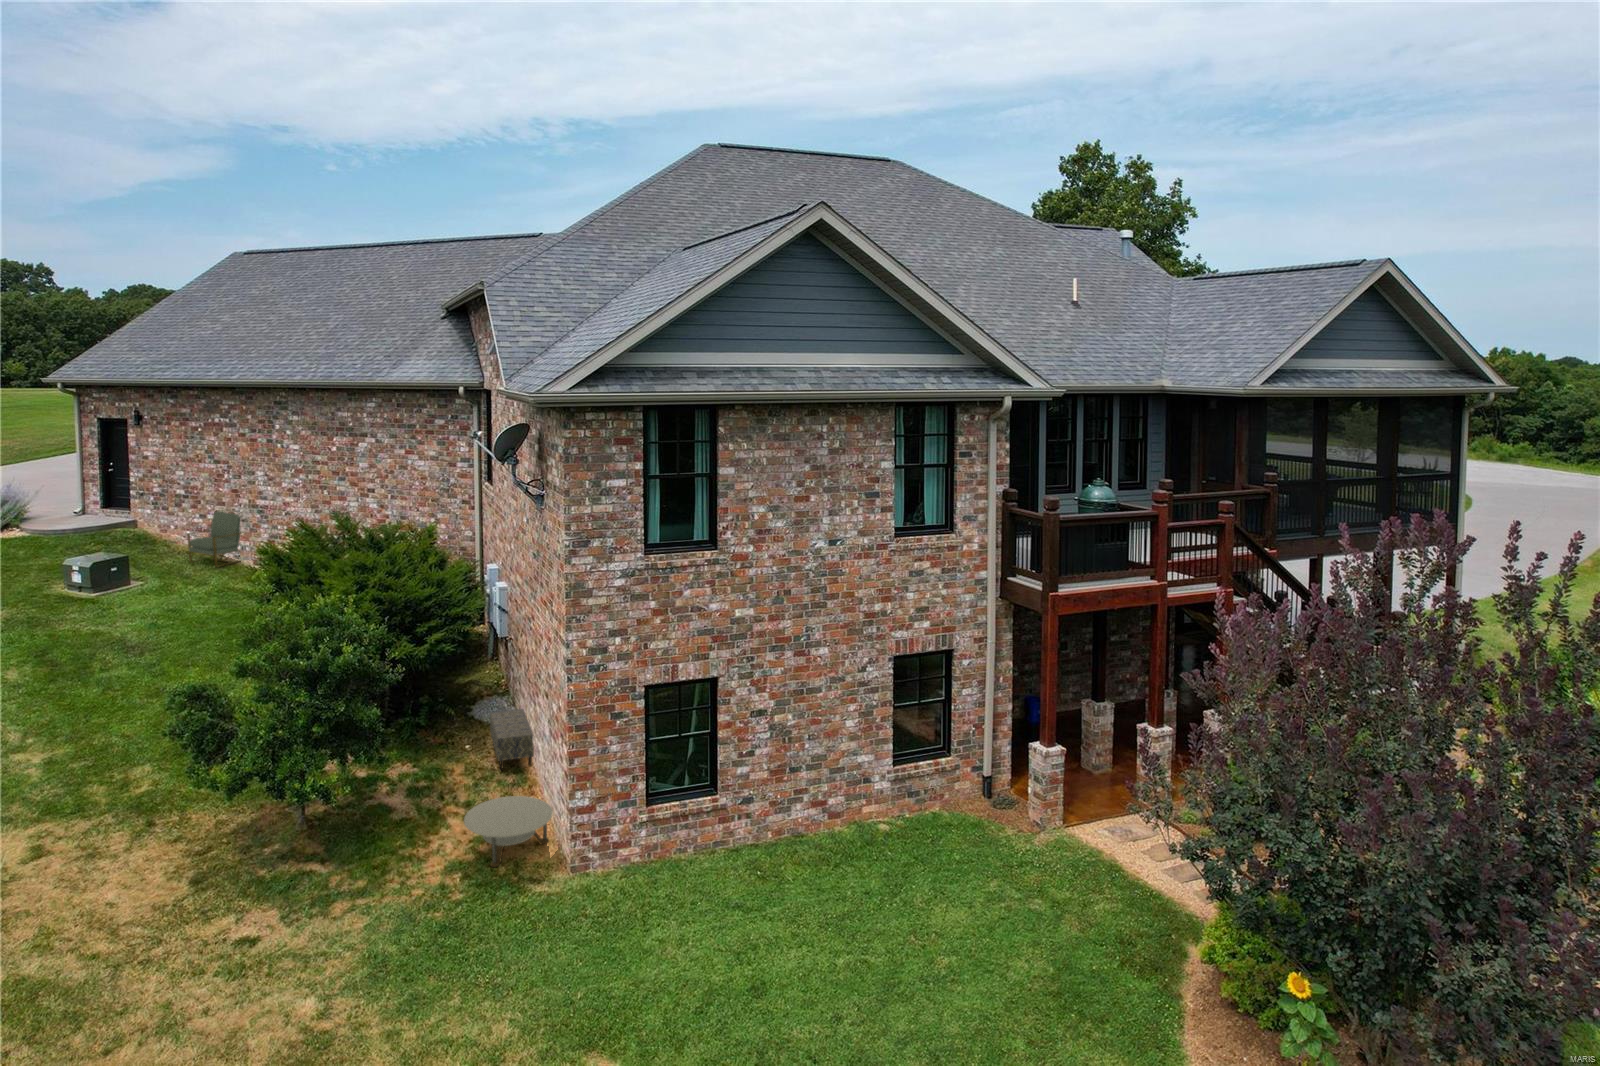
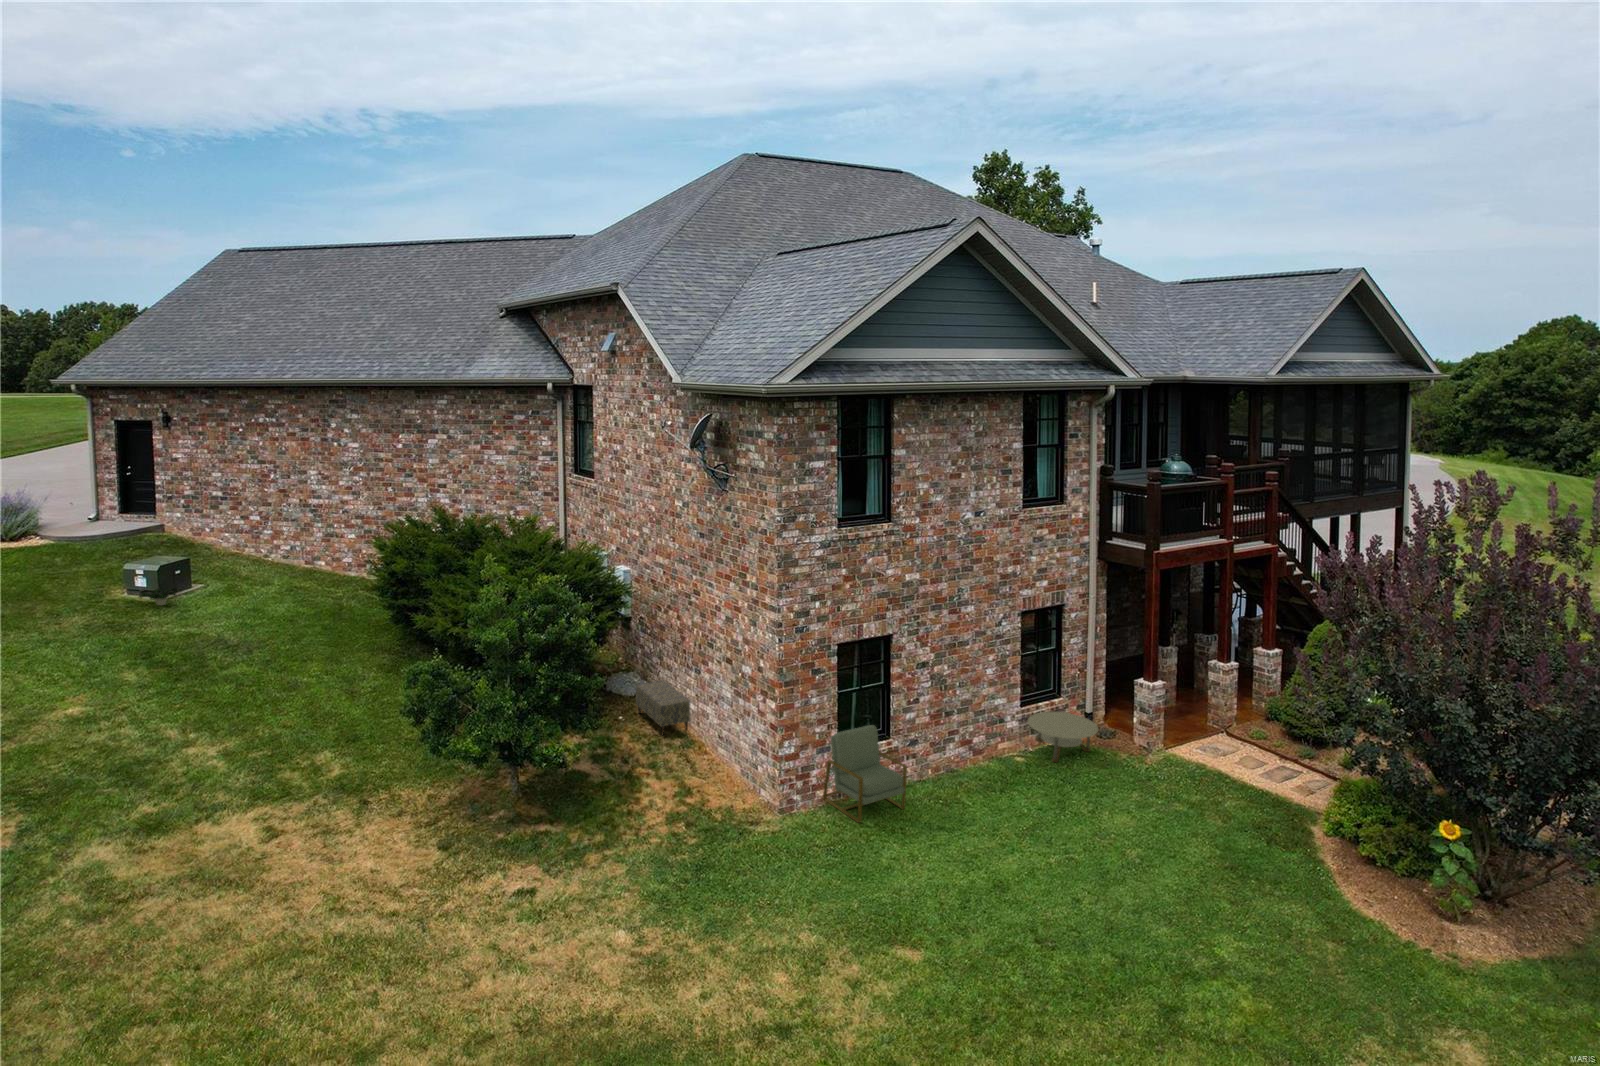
chair: present [187,511,241,567] -> present [823,725,907,823]
potted plant: none [56,585,98,603] -> present [139,588,177,605]
round table: present [464,796,553,867] -> present [1028,712,1098,762]

